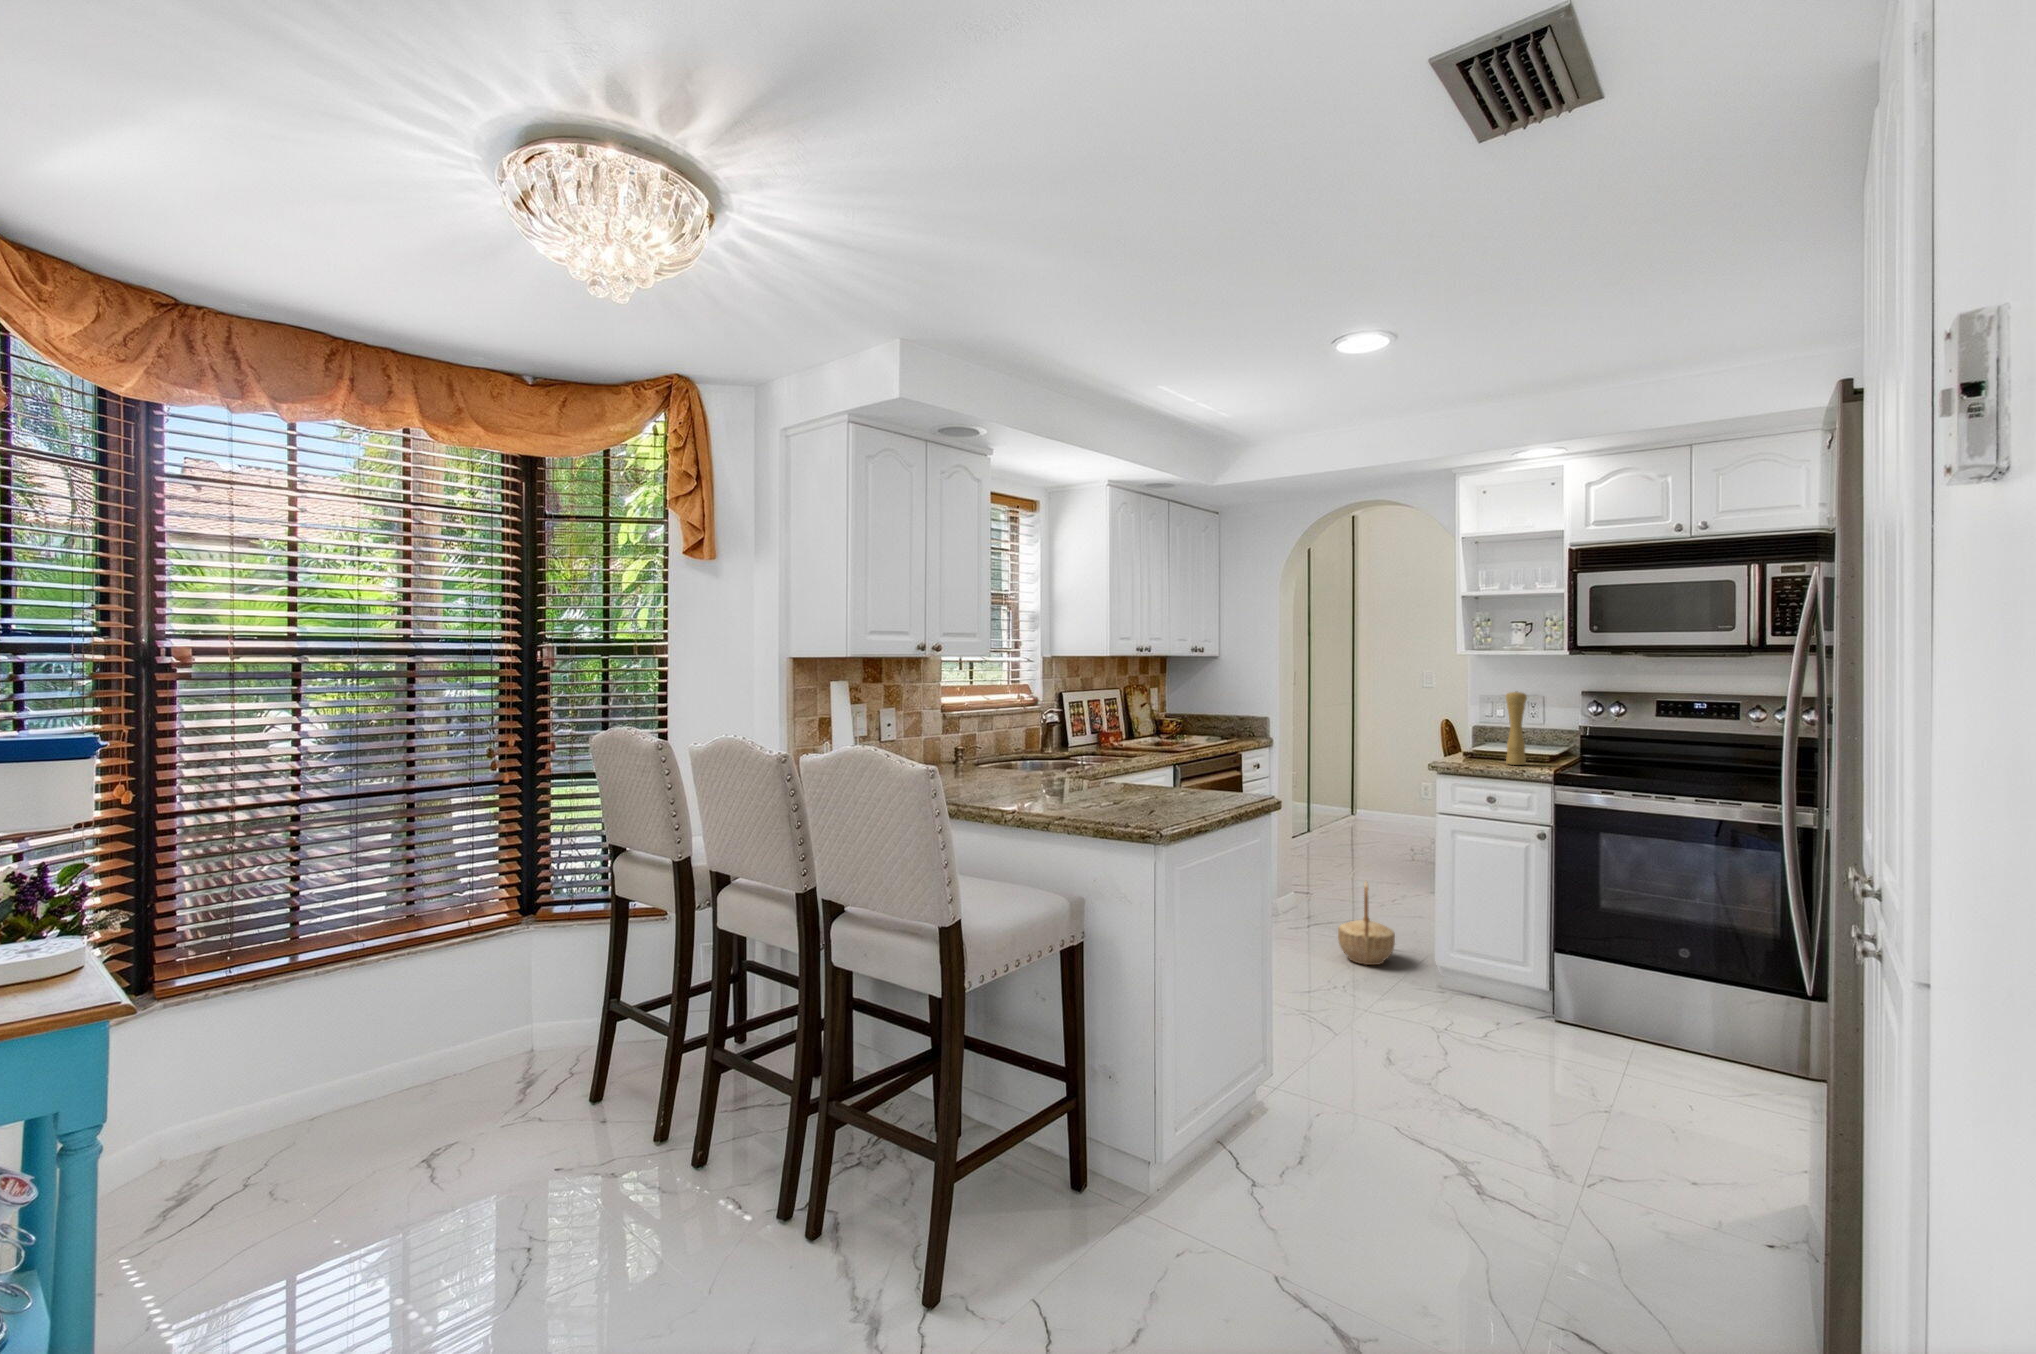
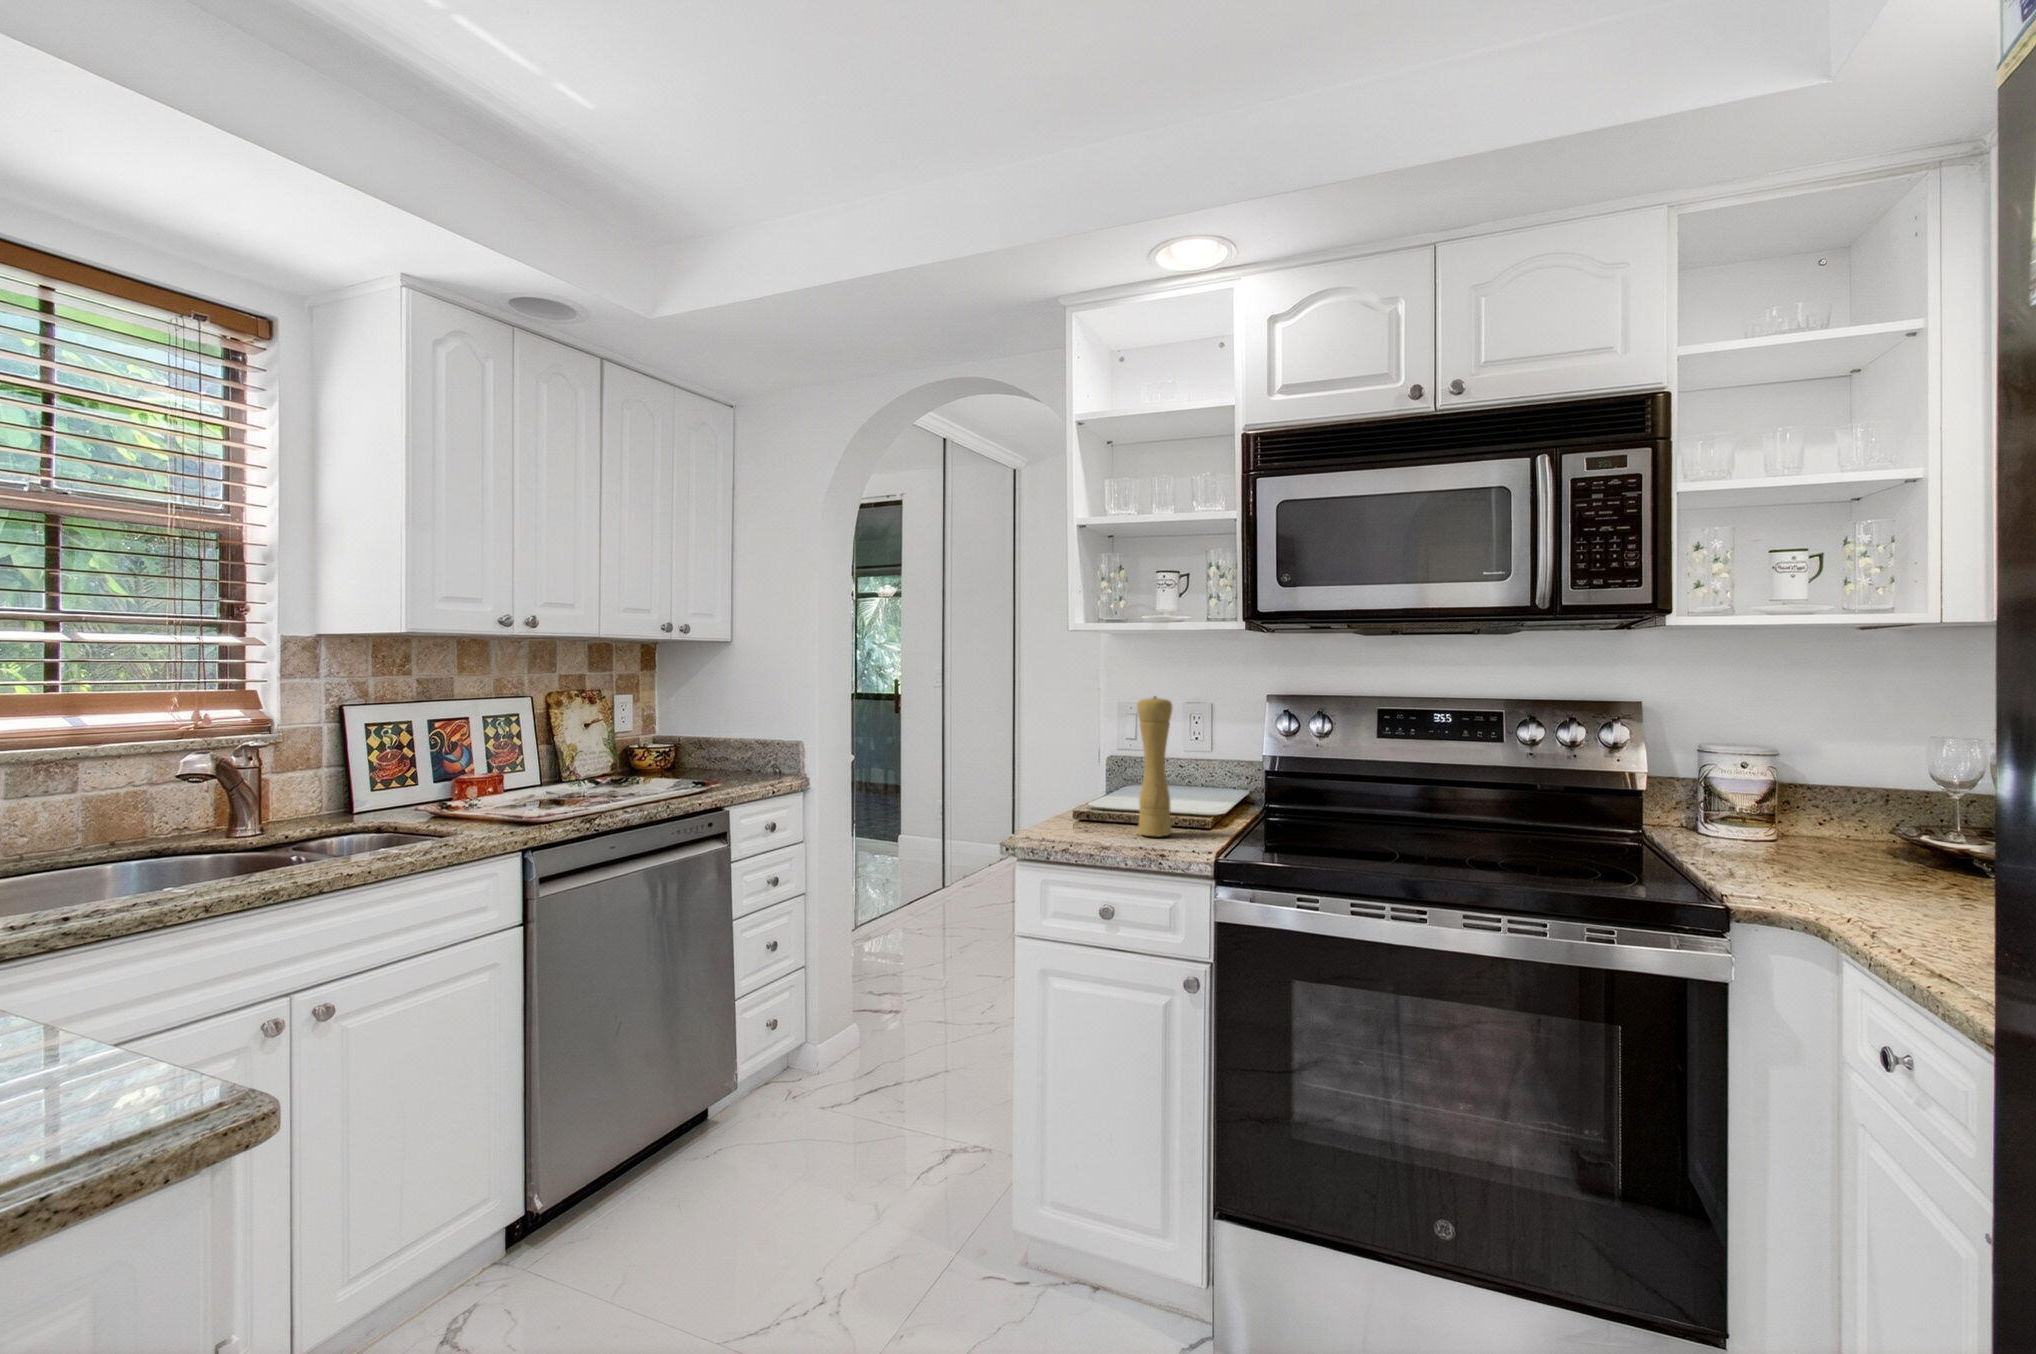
basket: present [1338,882,1395,965] -> none [870,1039,968,1210]

